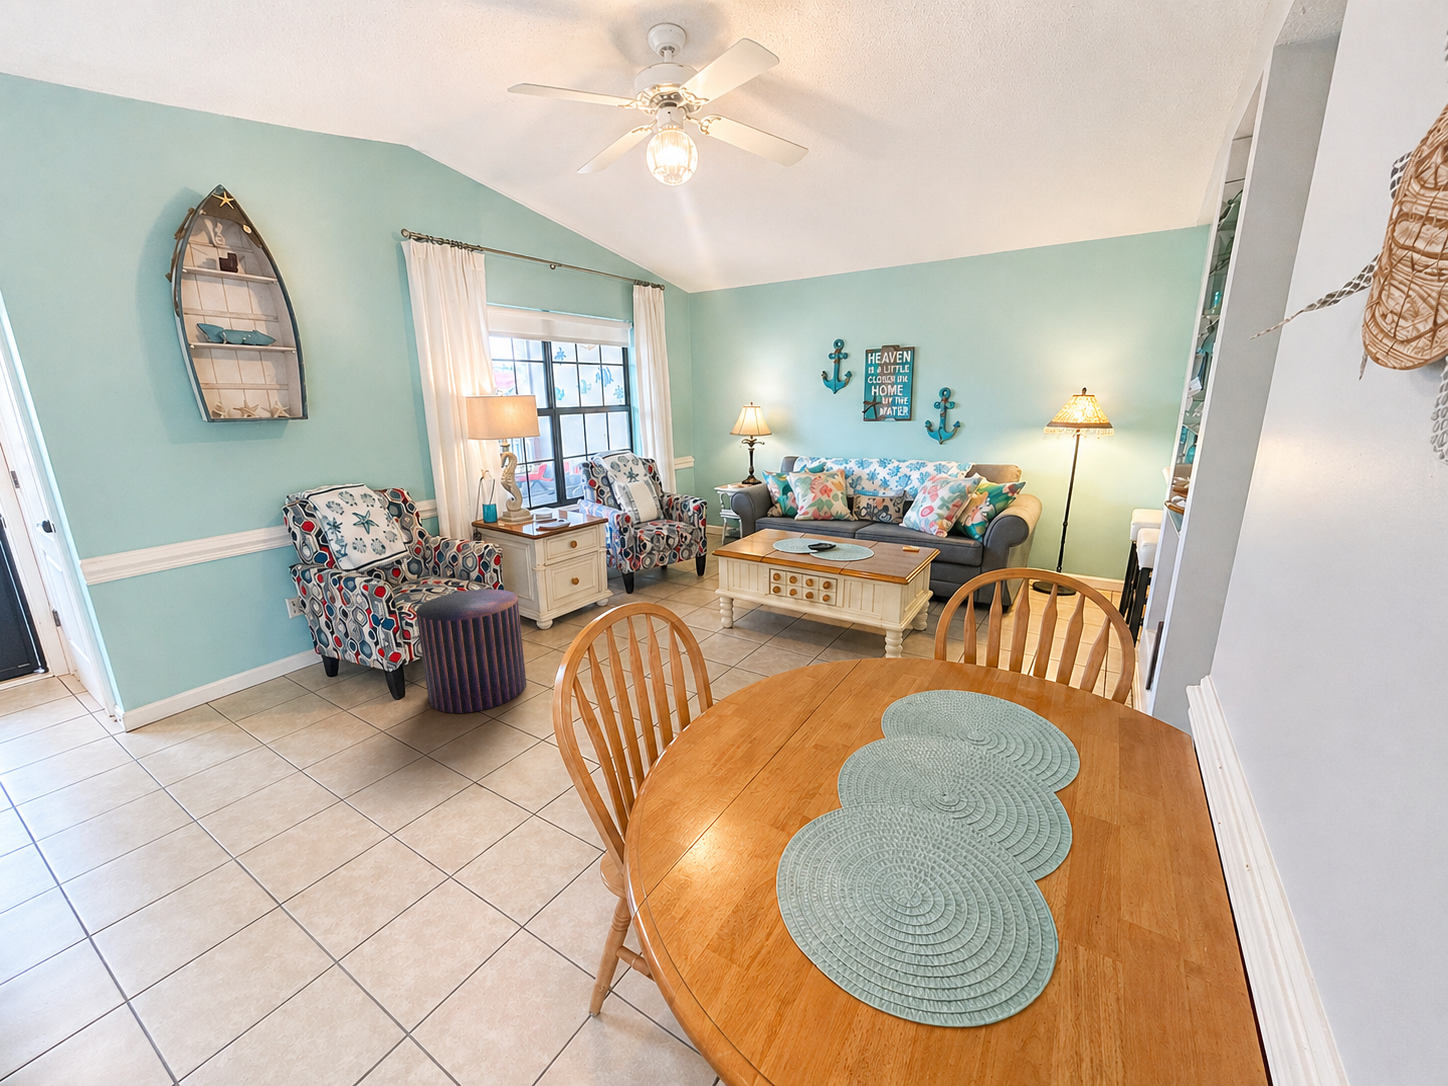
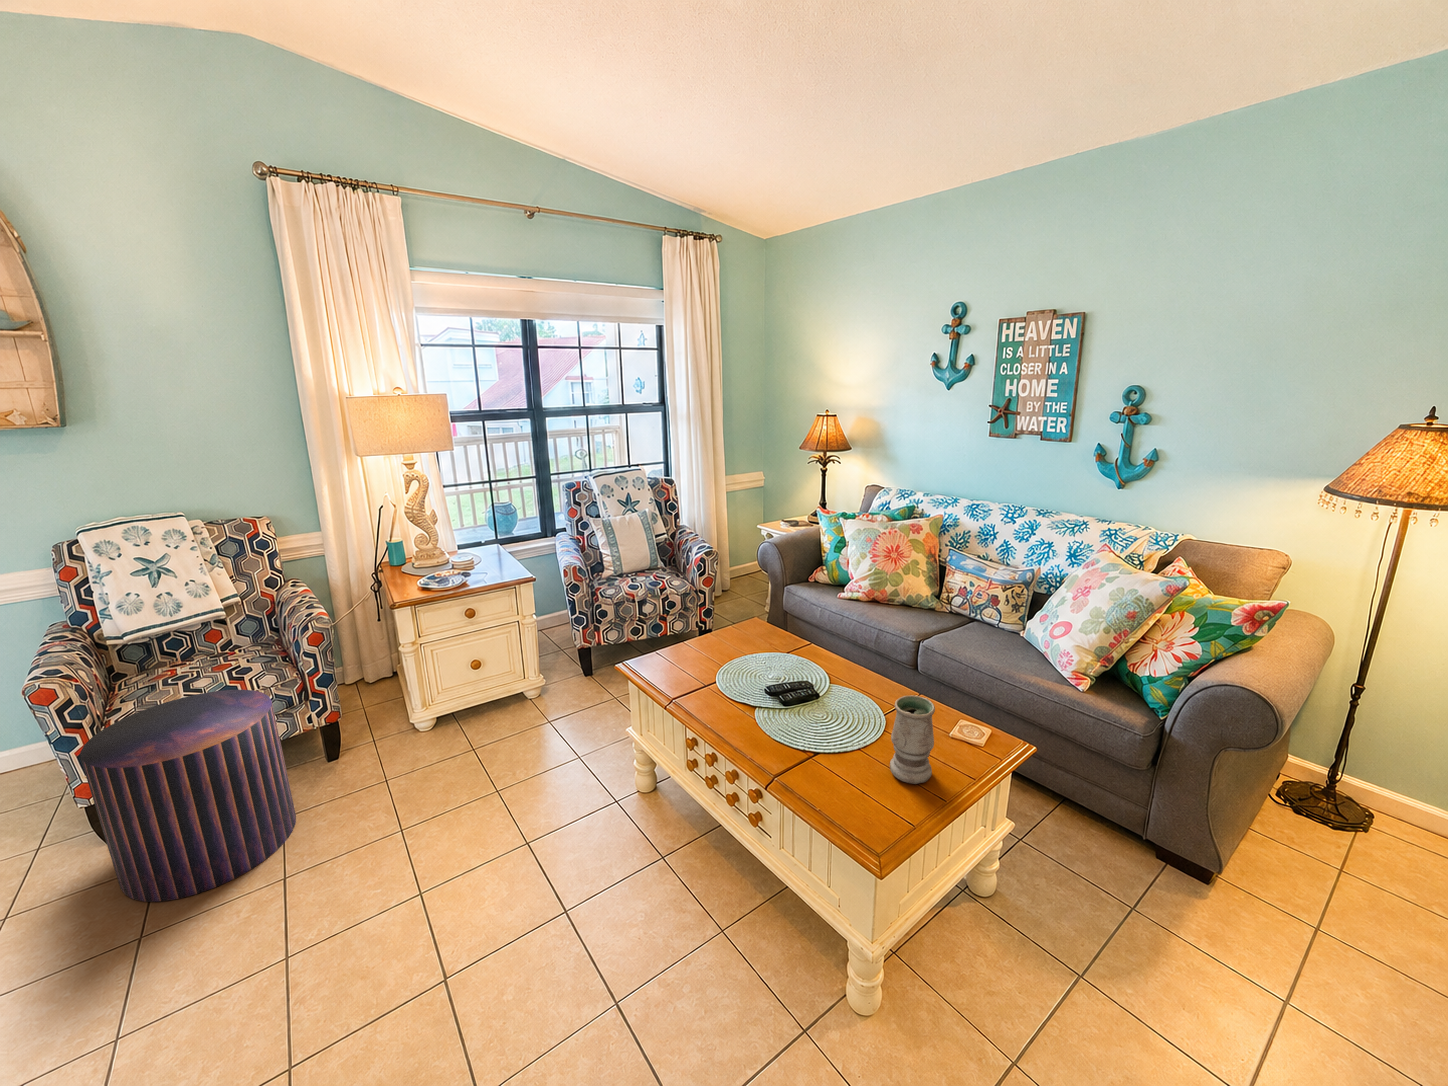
vase: none [887,527,907,566] -> present [890,695,935,784]

